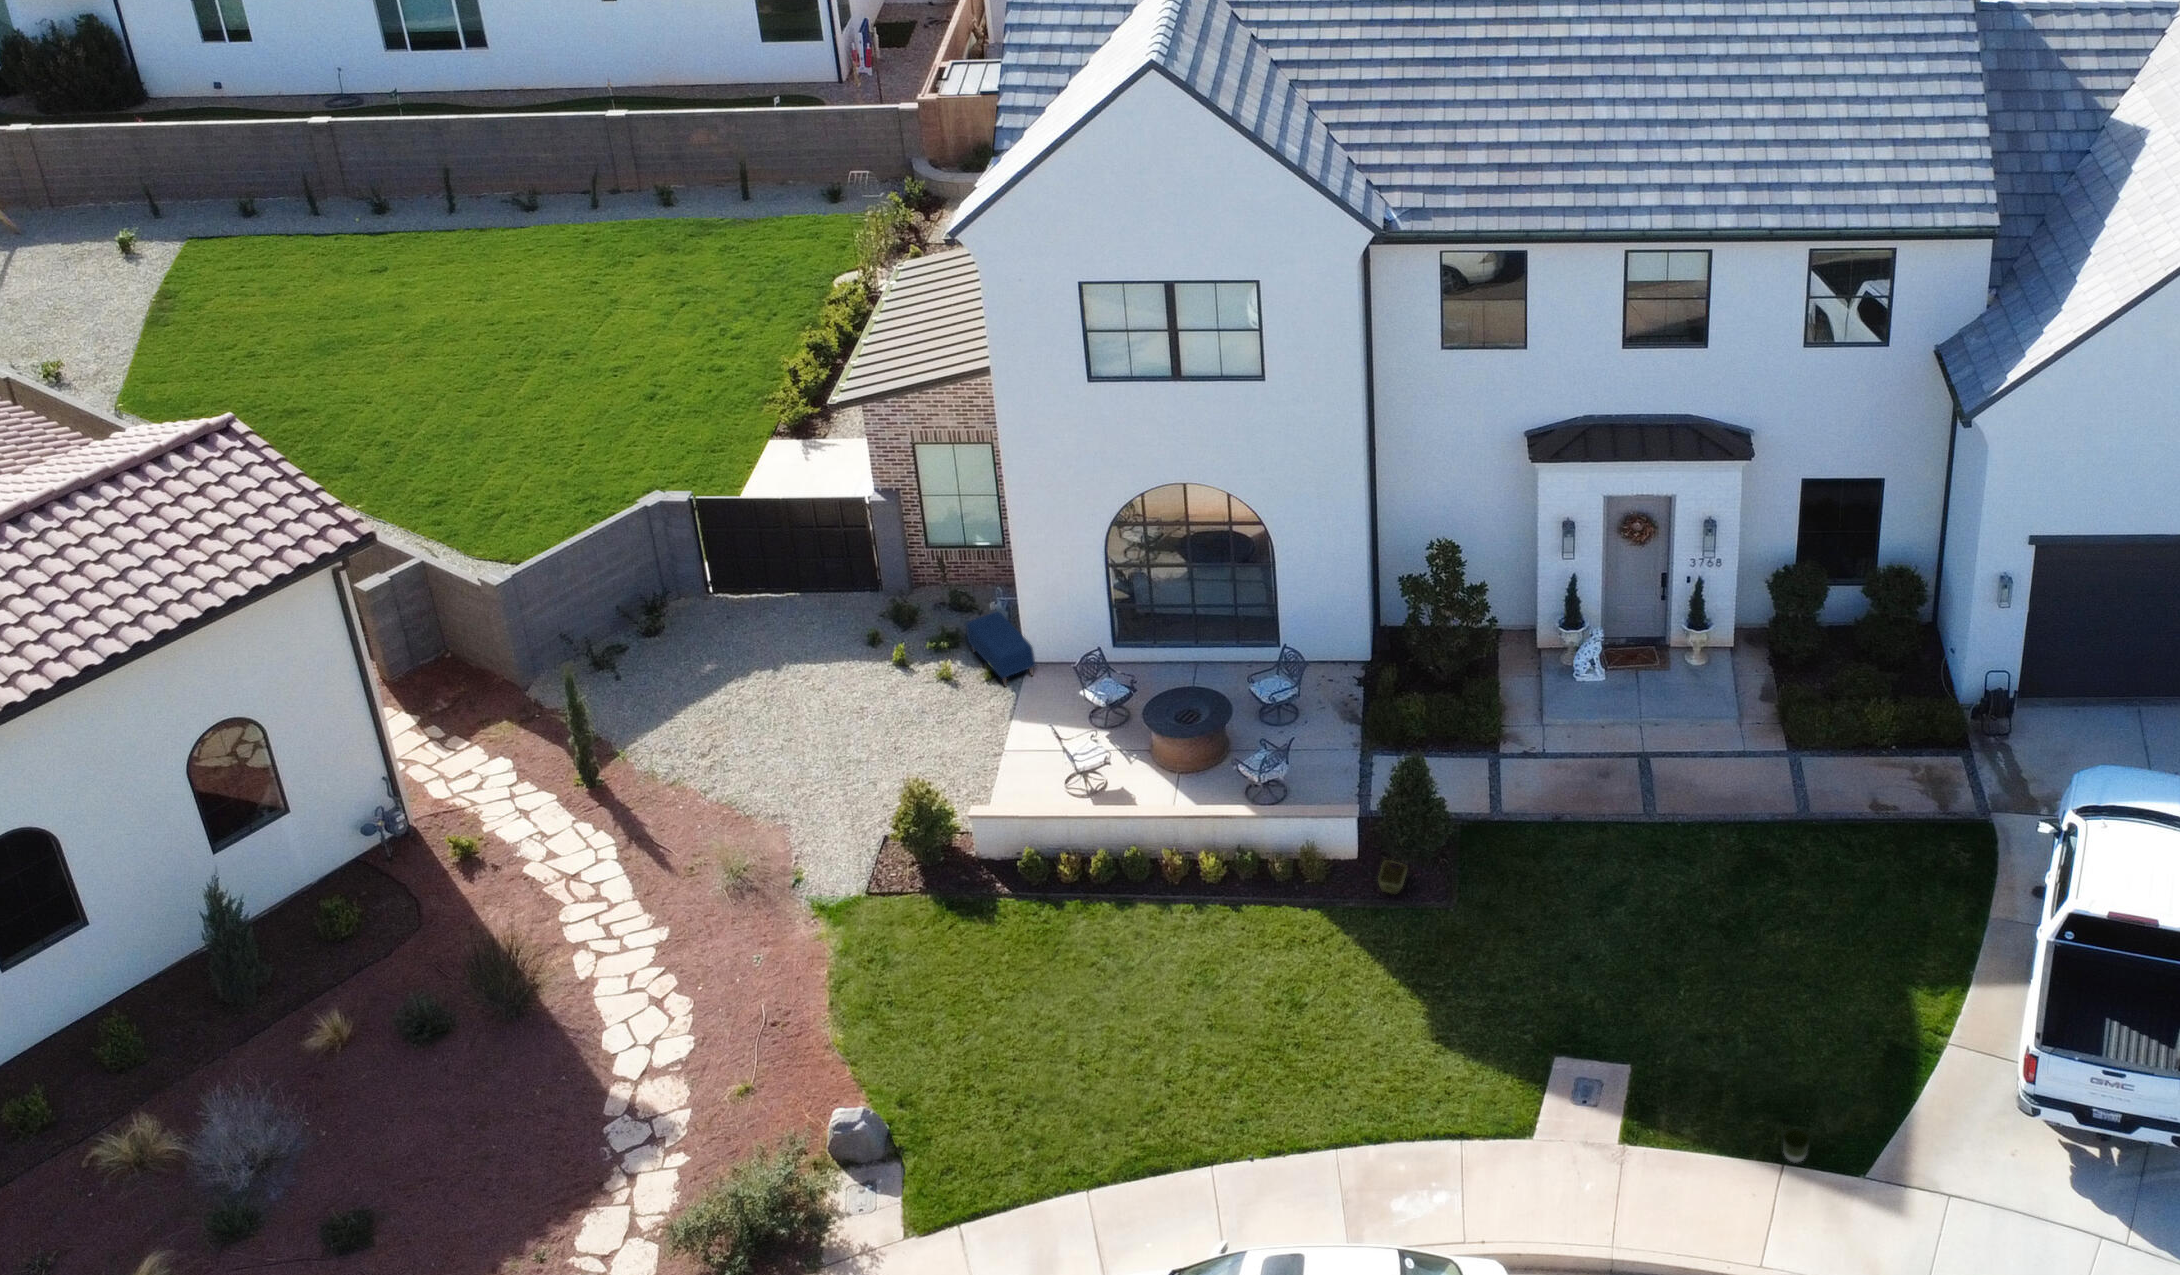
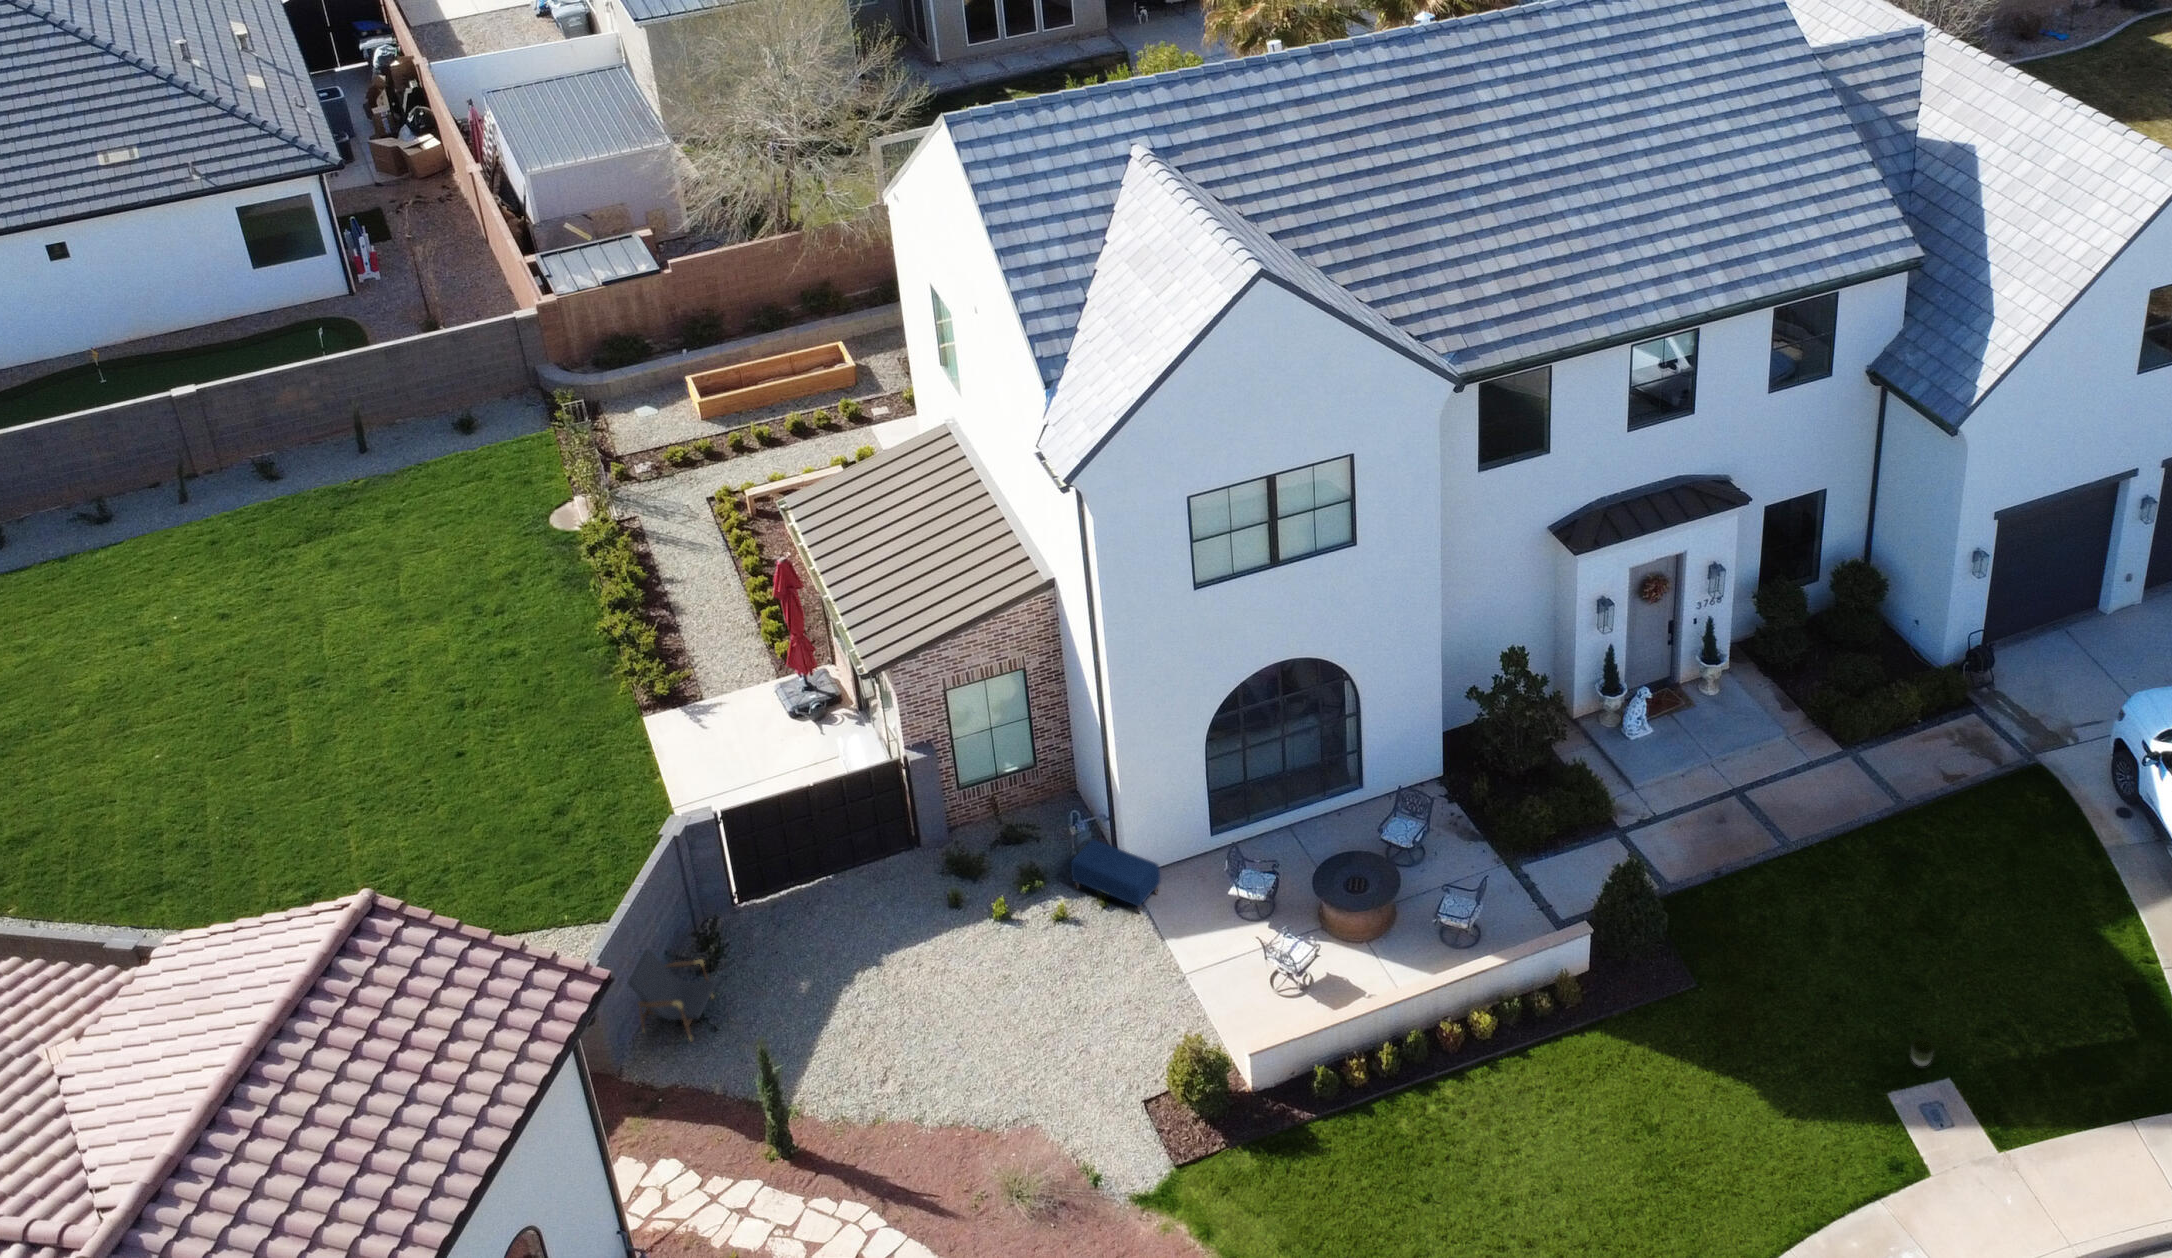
lounge chair: none [562,585,644,672] -> present [627,949,717,1040]
woven basket: present [1378,860,1407,894] -> none [1630,957,1663,989]
planter: present [1783,1129,1809,1163] -> present [1911,1038,1934,1066]

